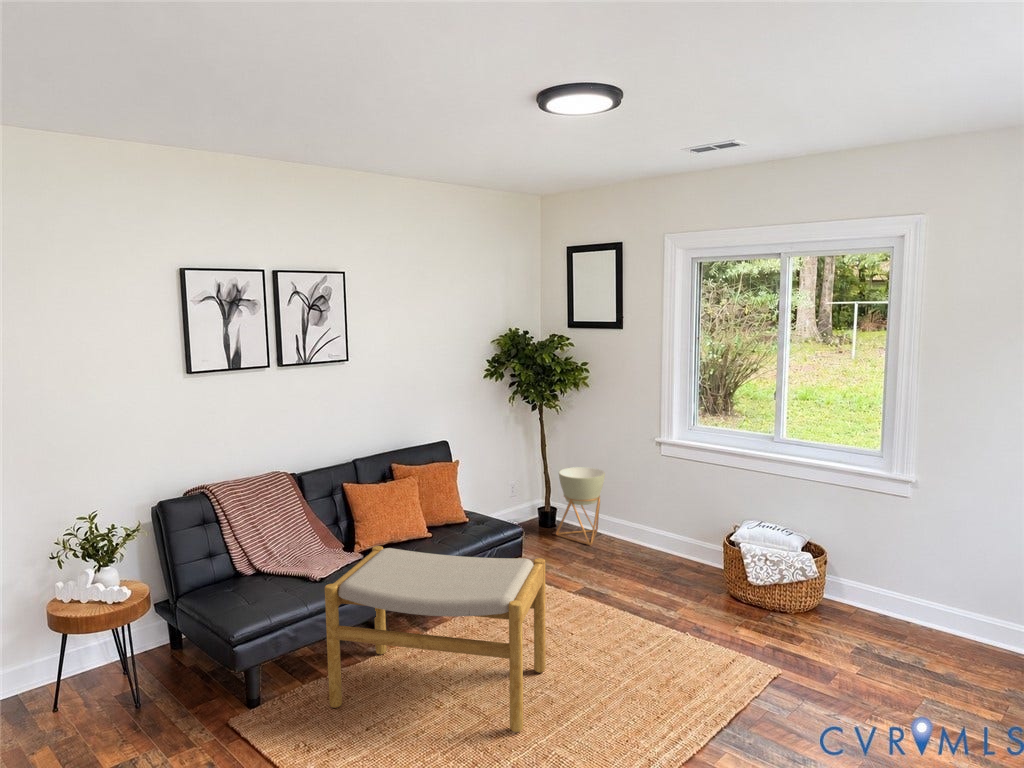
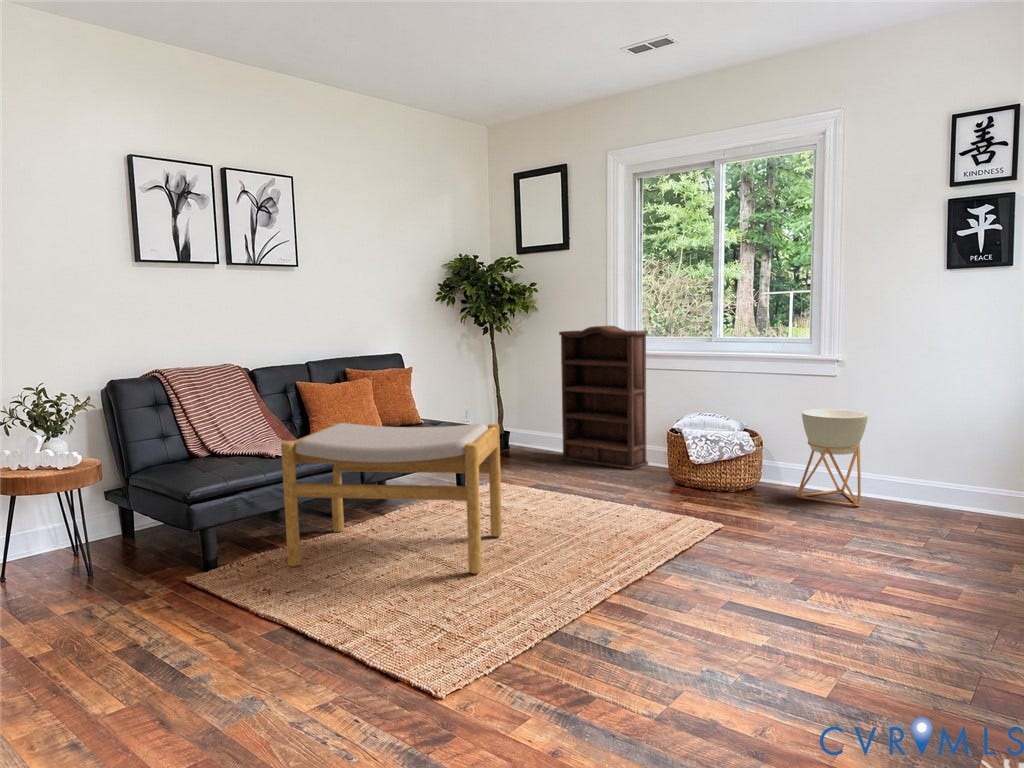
bookshelf: none [610,414,704,569] -> present [559,326,648,470]
planter: present [556,467,605,545] -> present [797,409,868,507]

